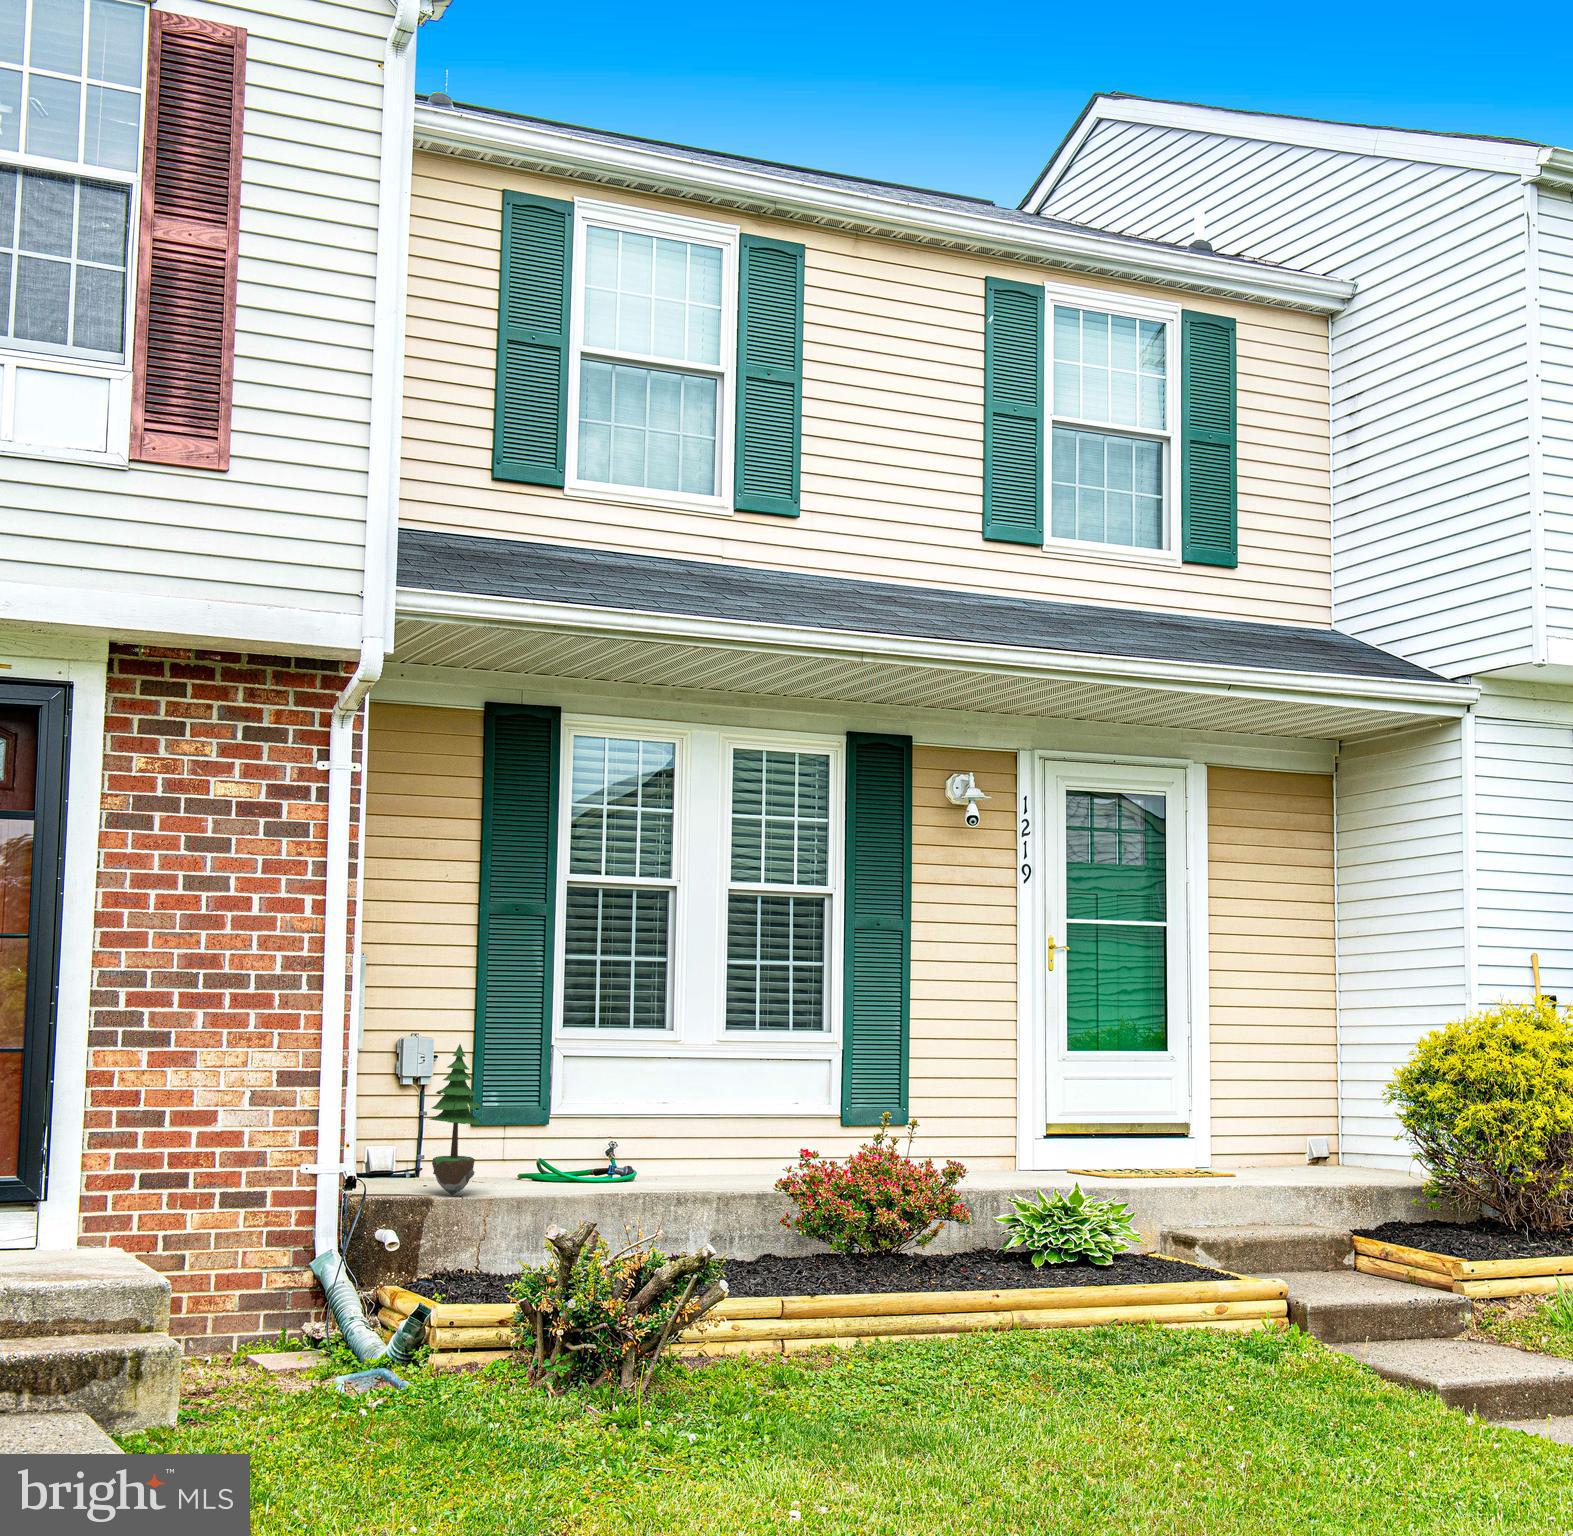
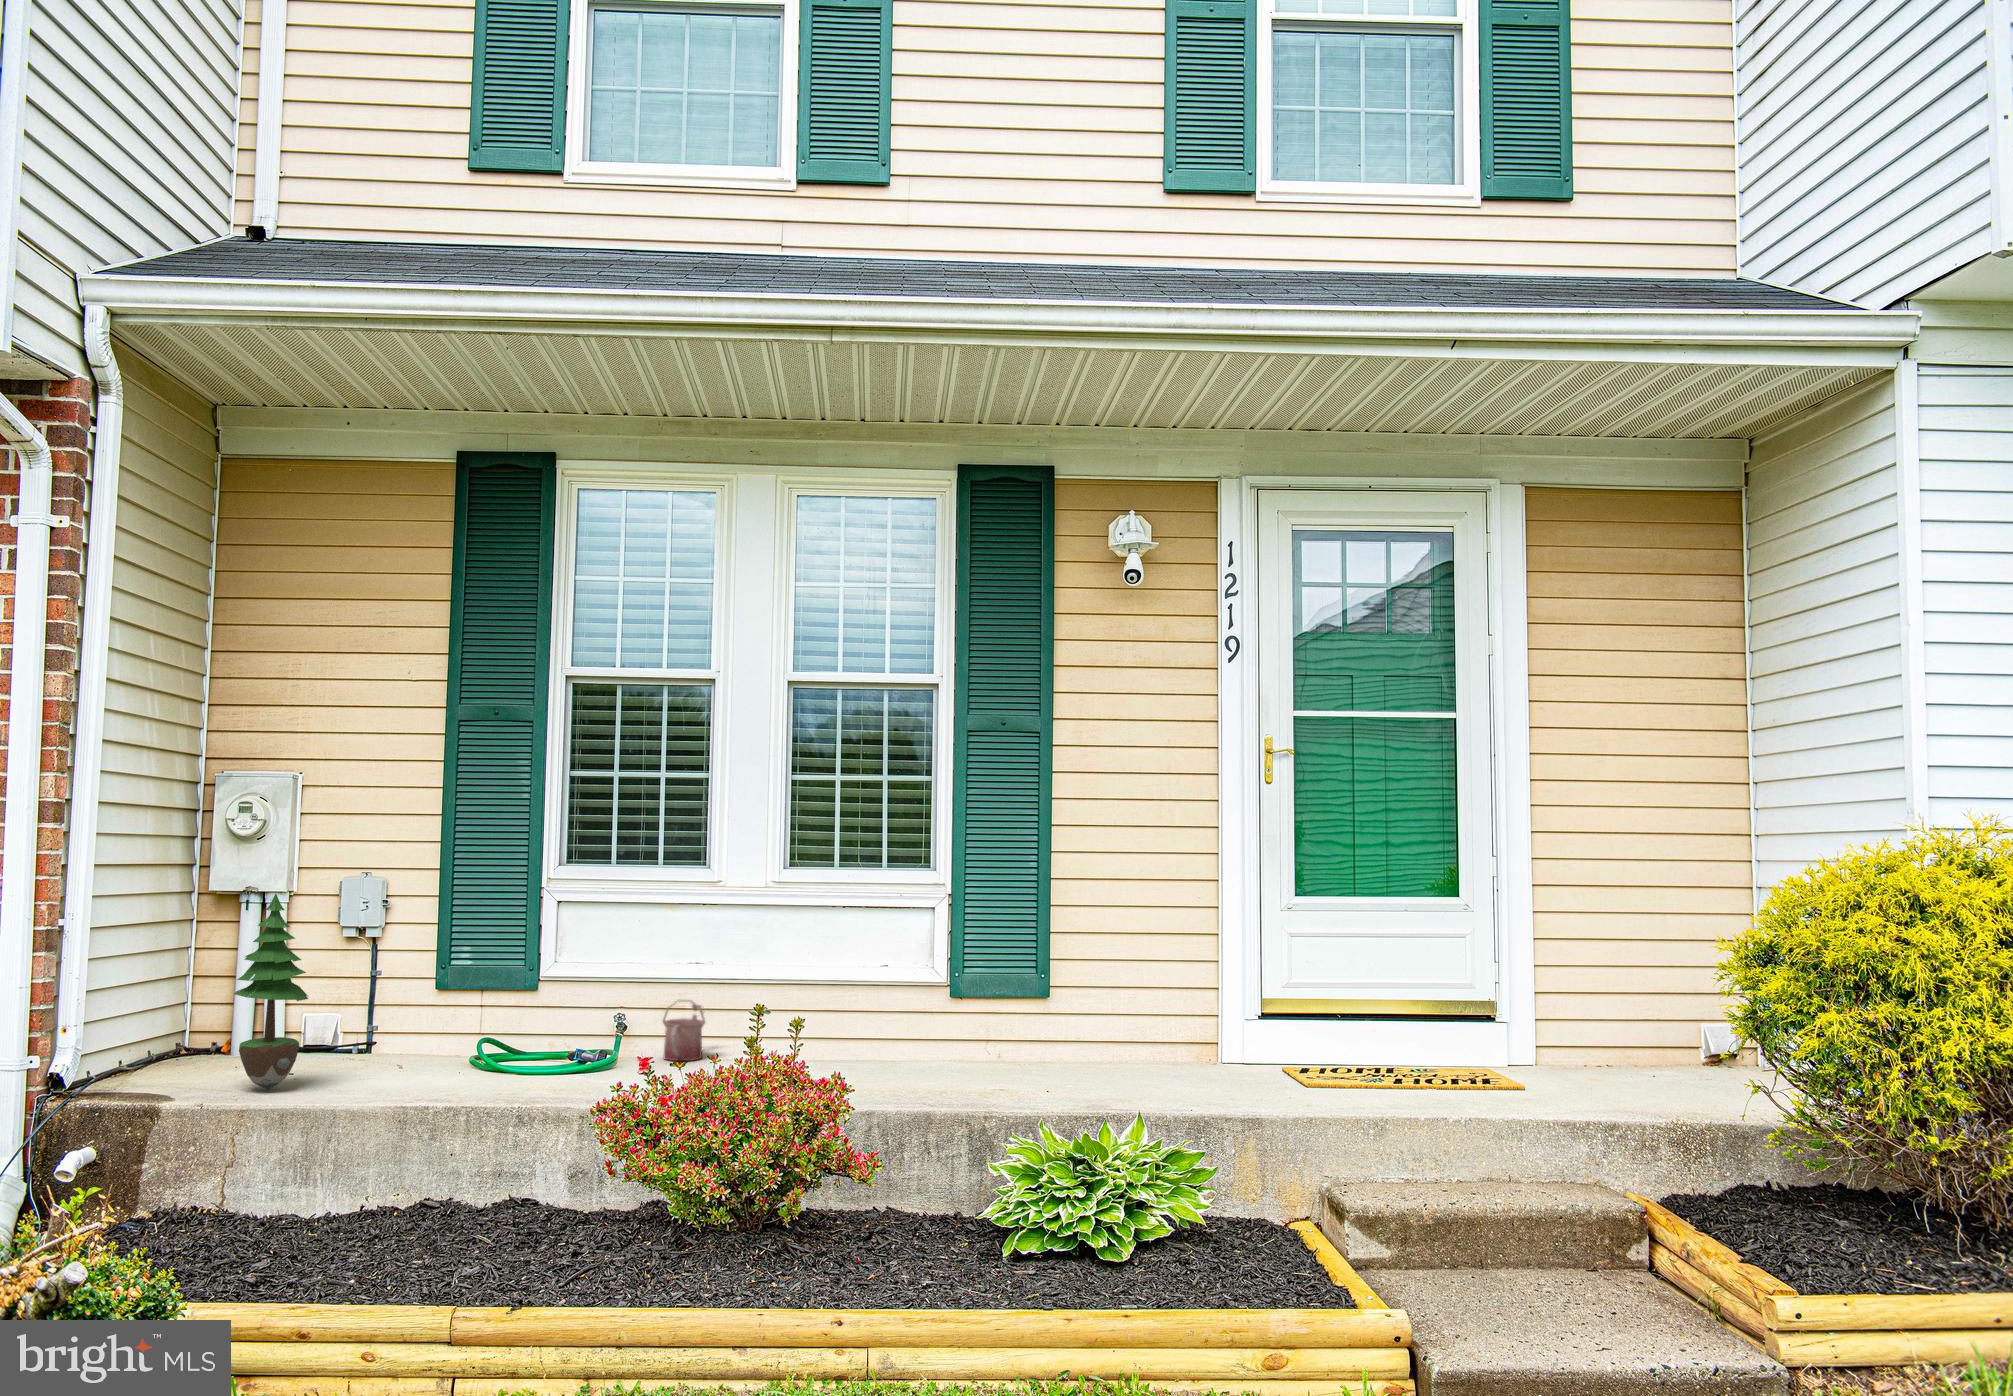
watering can: none [658,1130,691,1176] -> present [663,999,705,1061]

